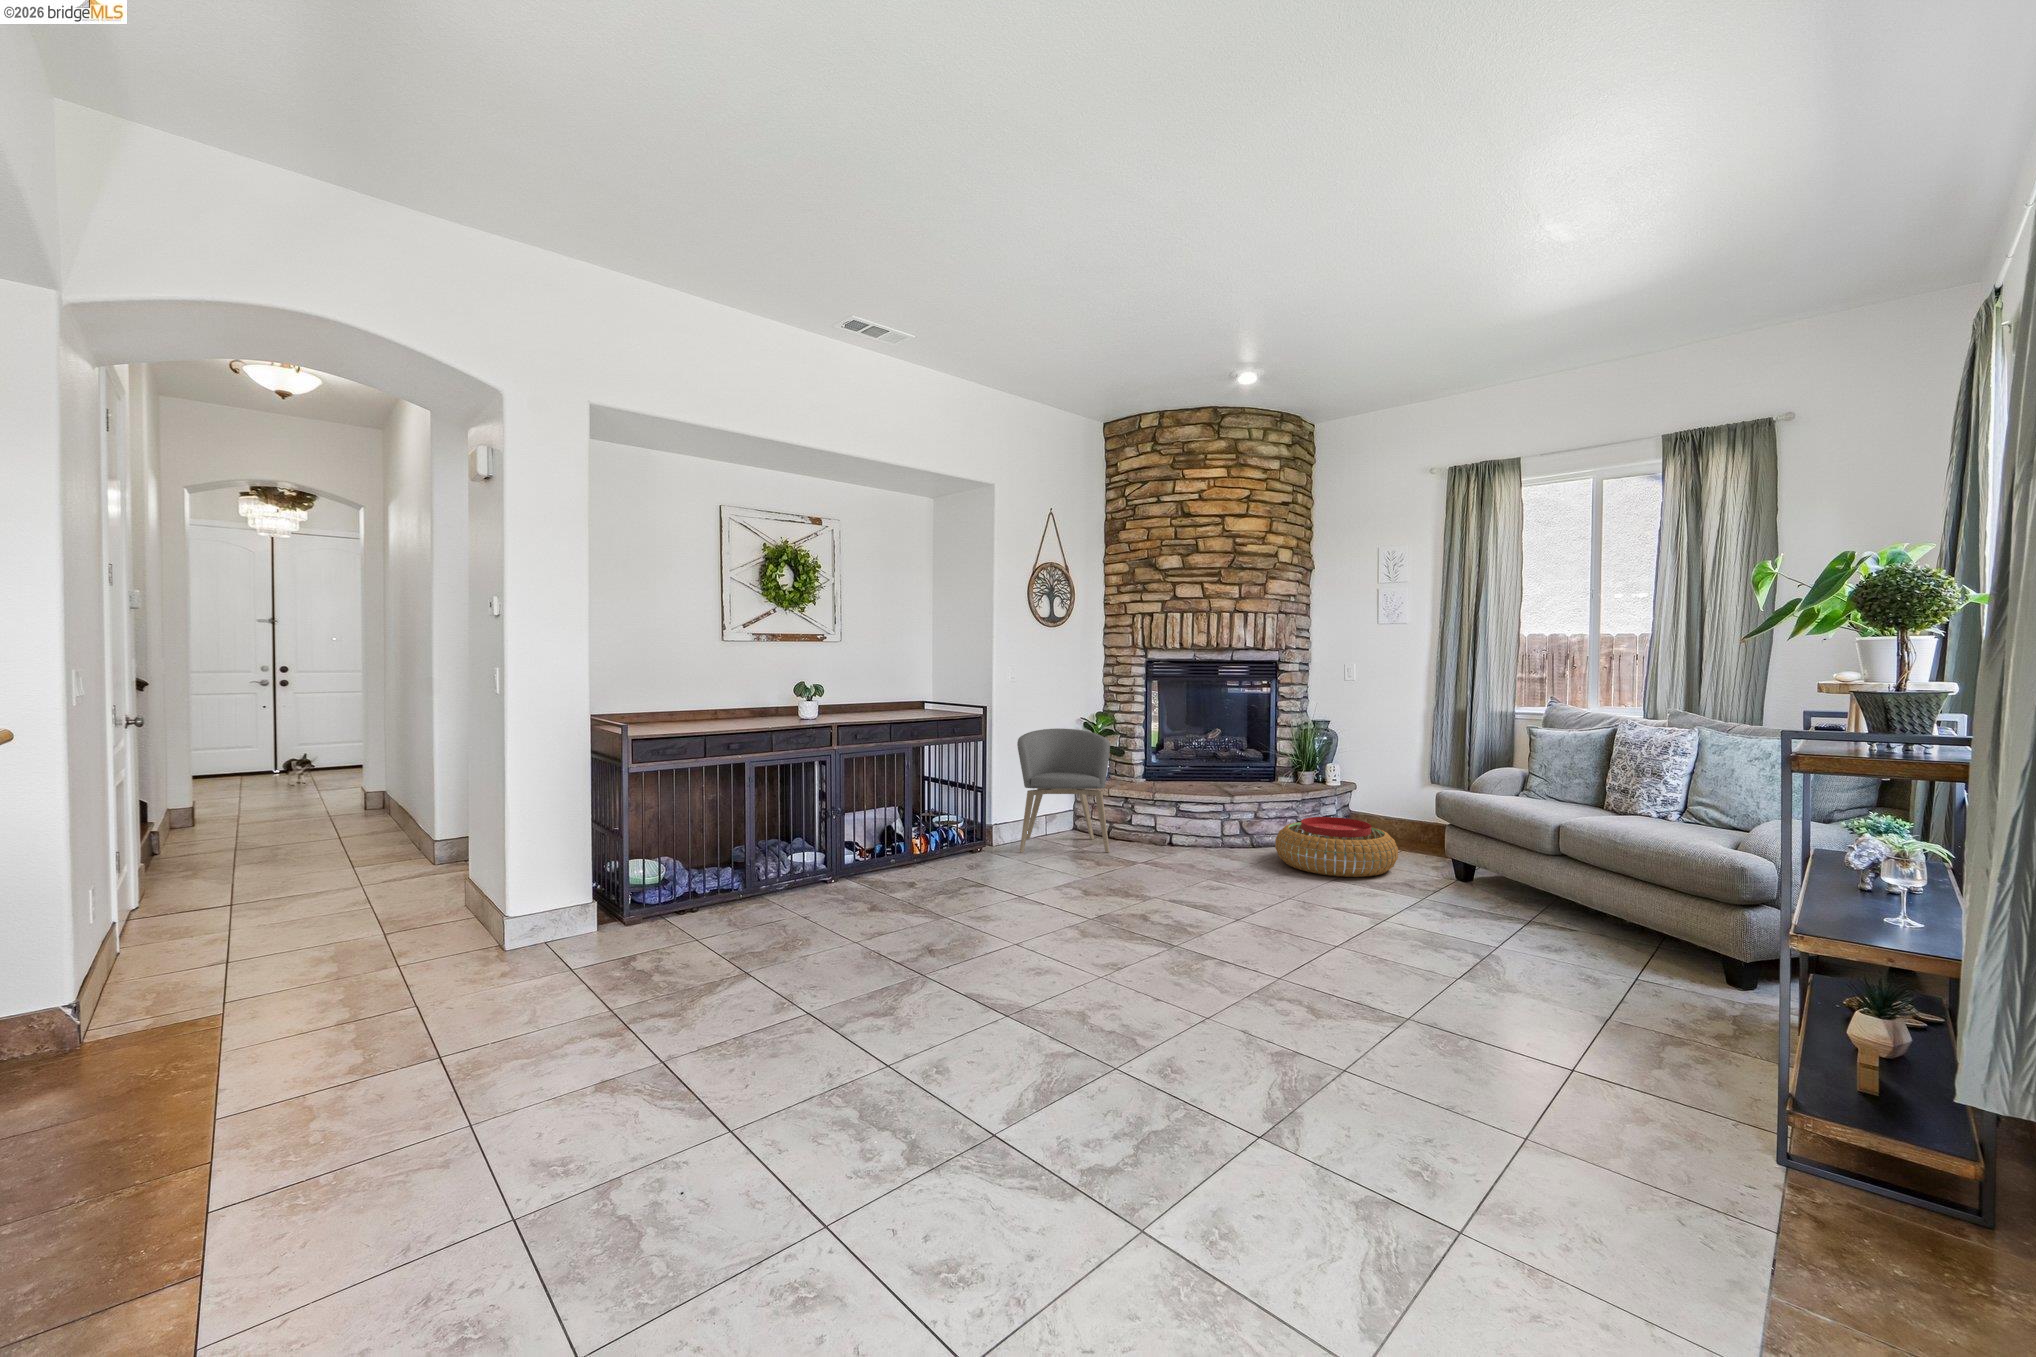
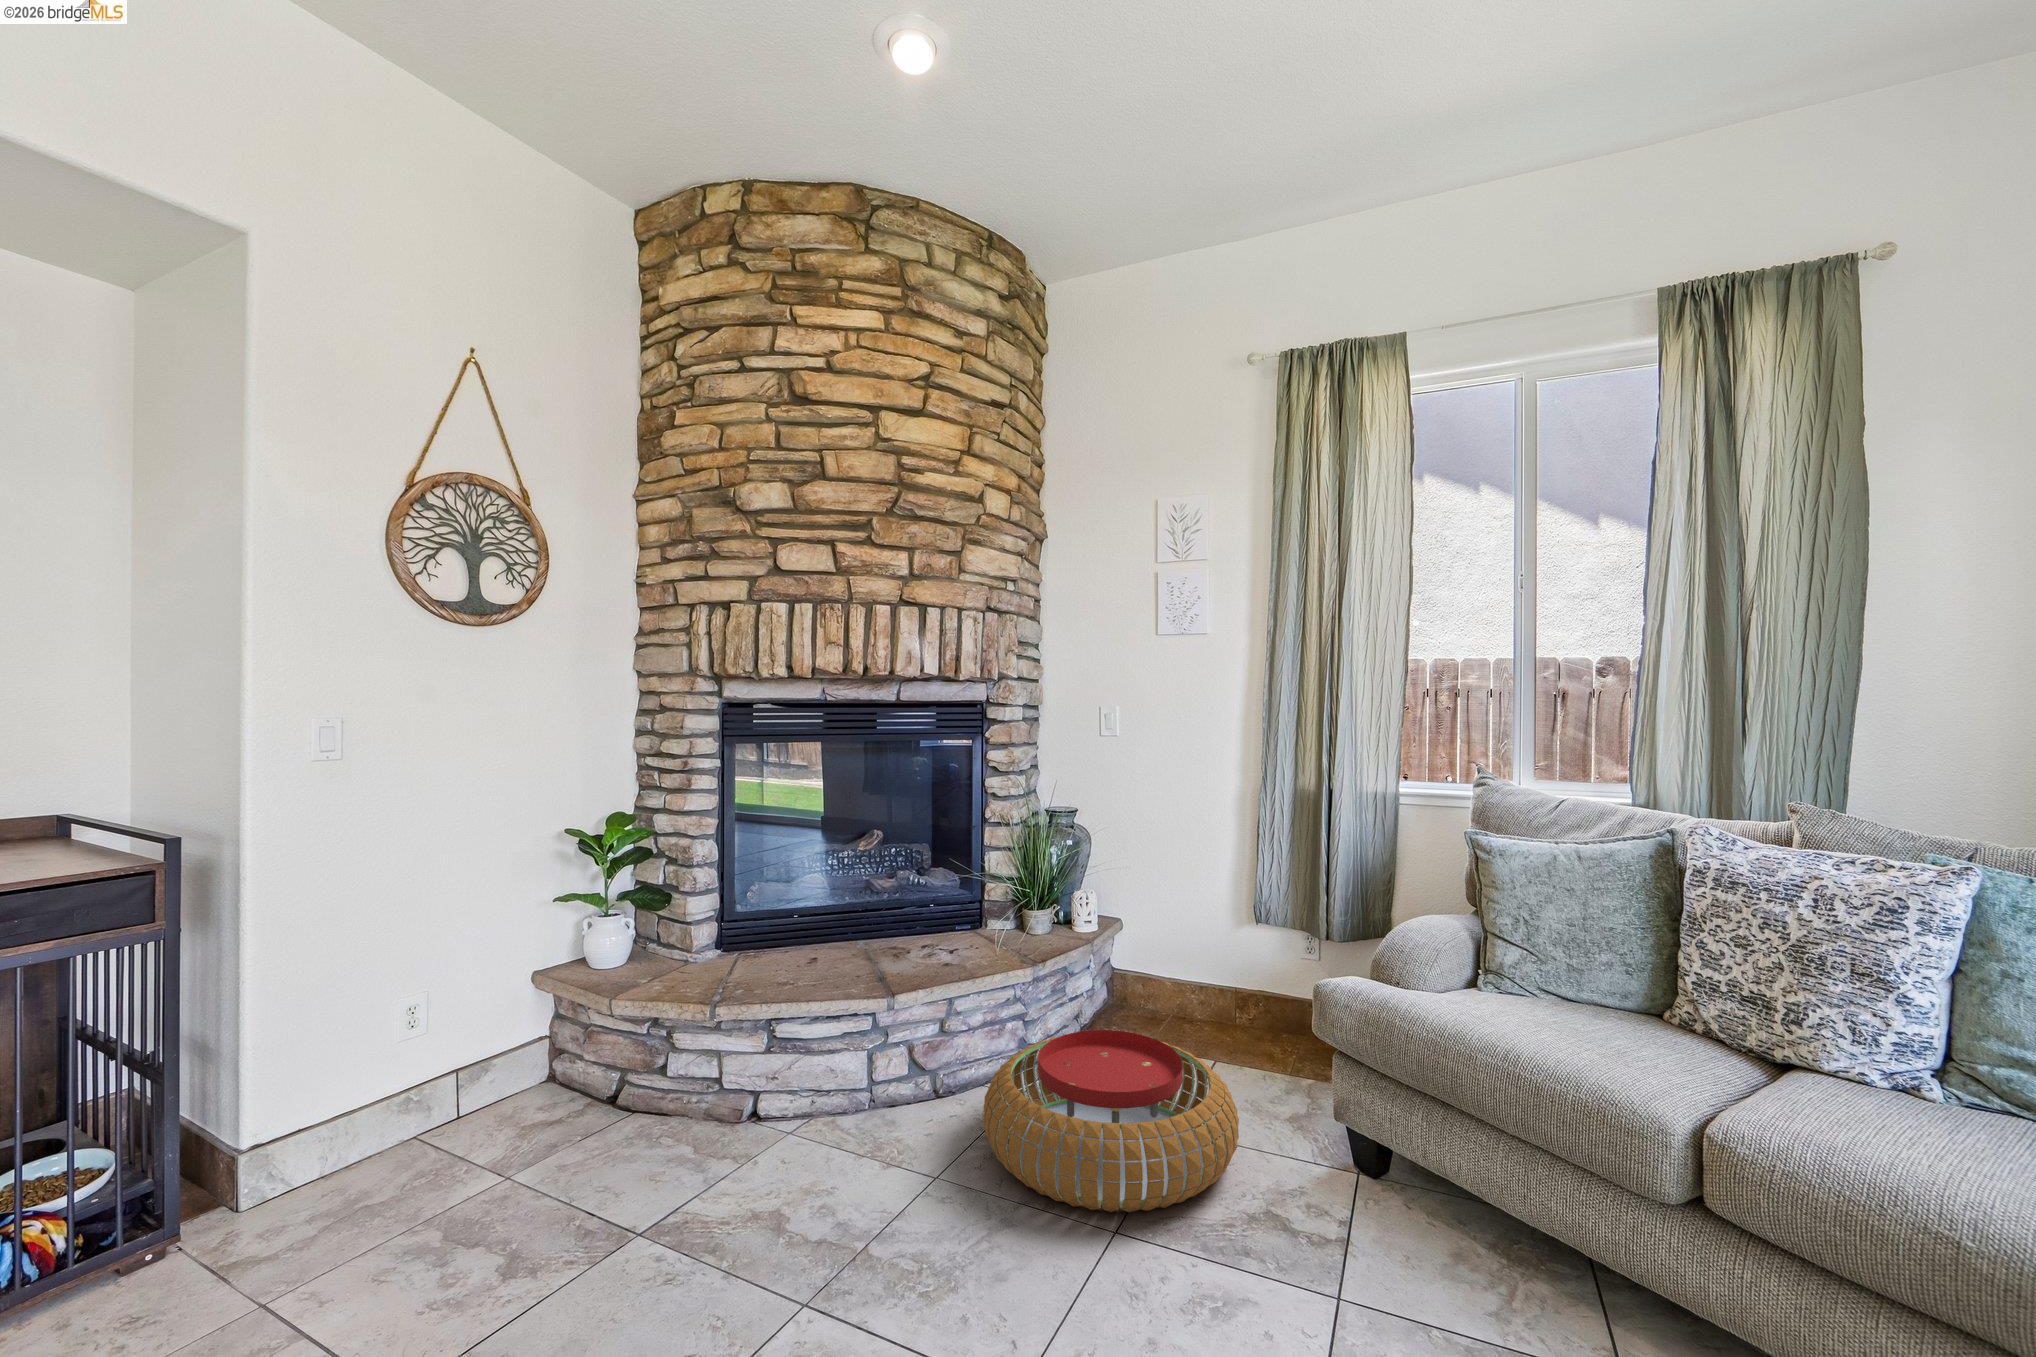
armchair: present [1017,728,1110,853] -> none [314,863,602,1235]

